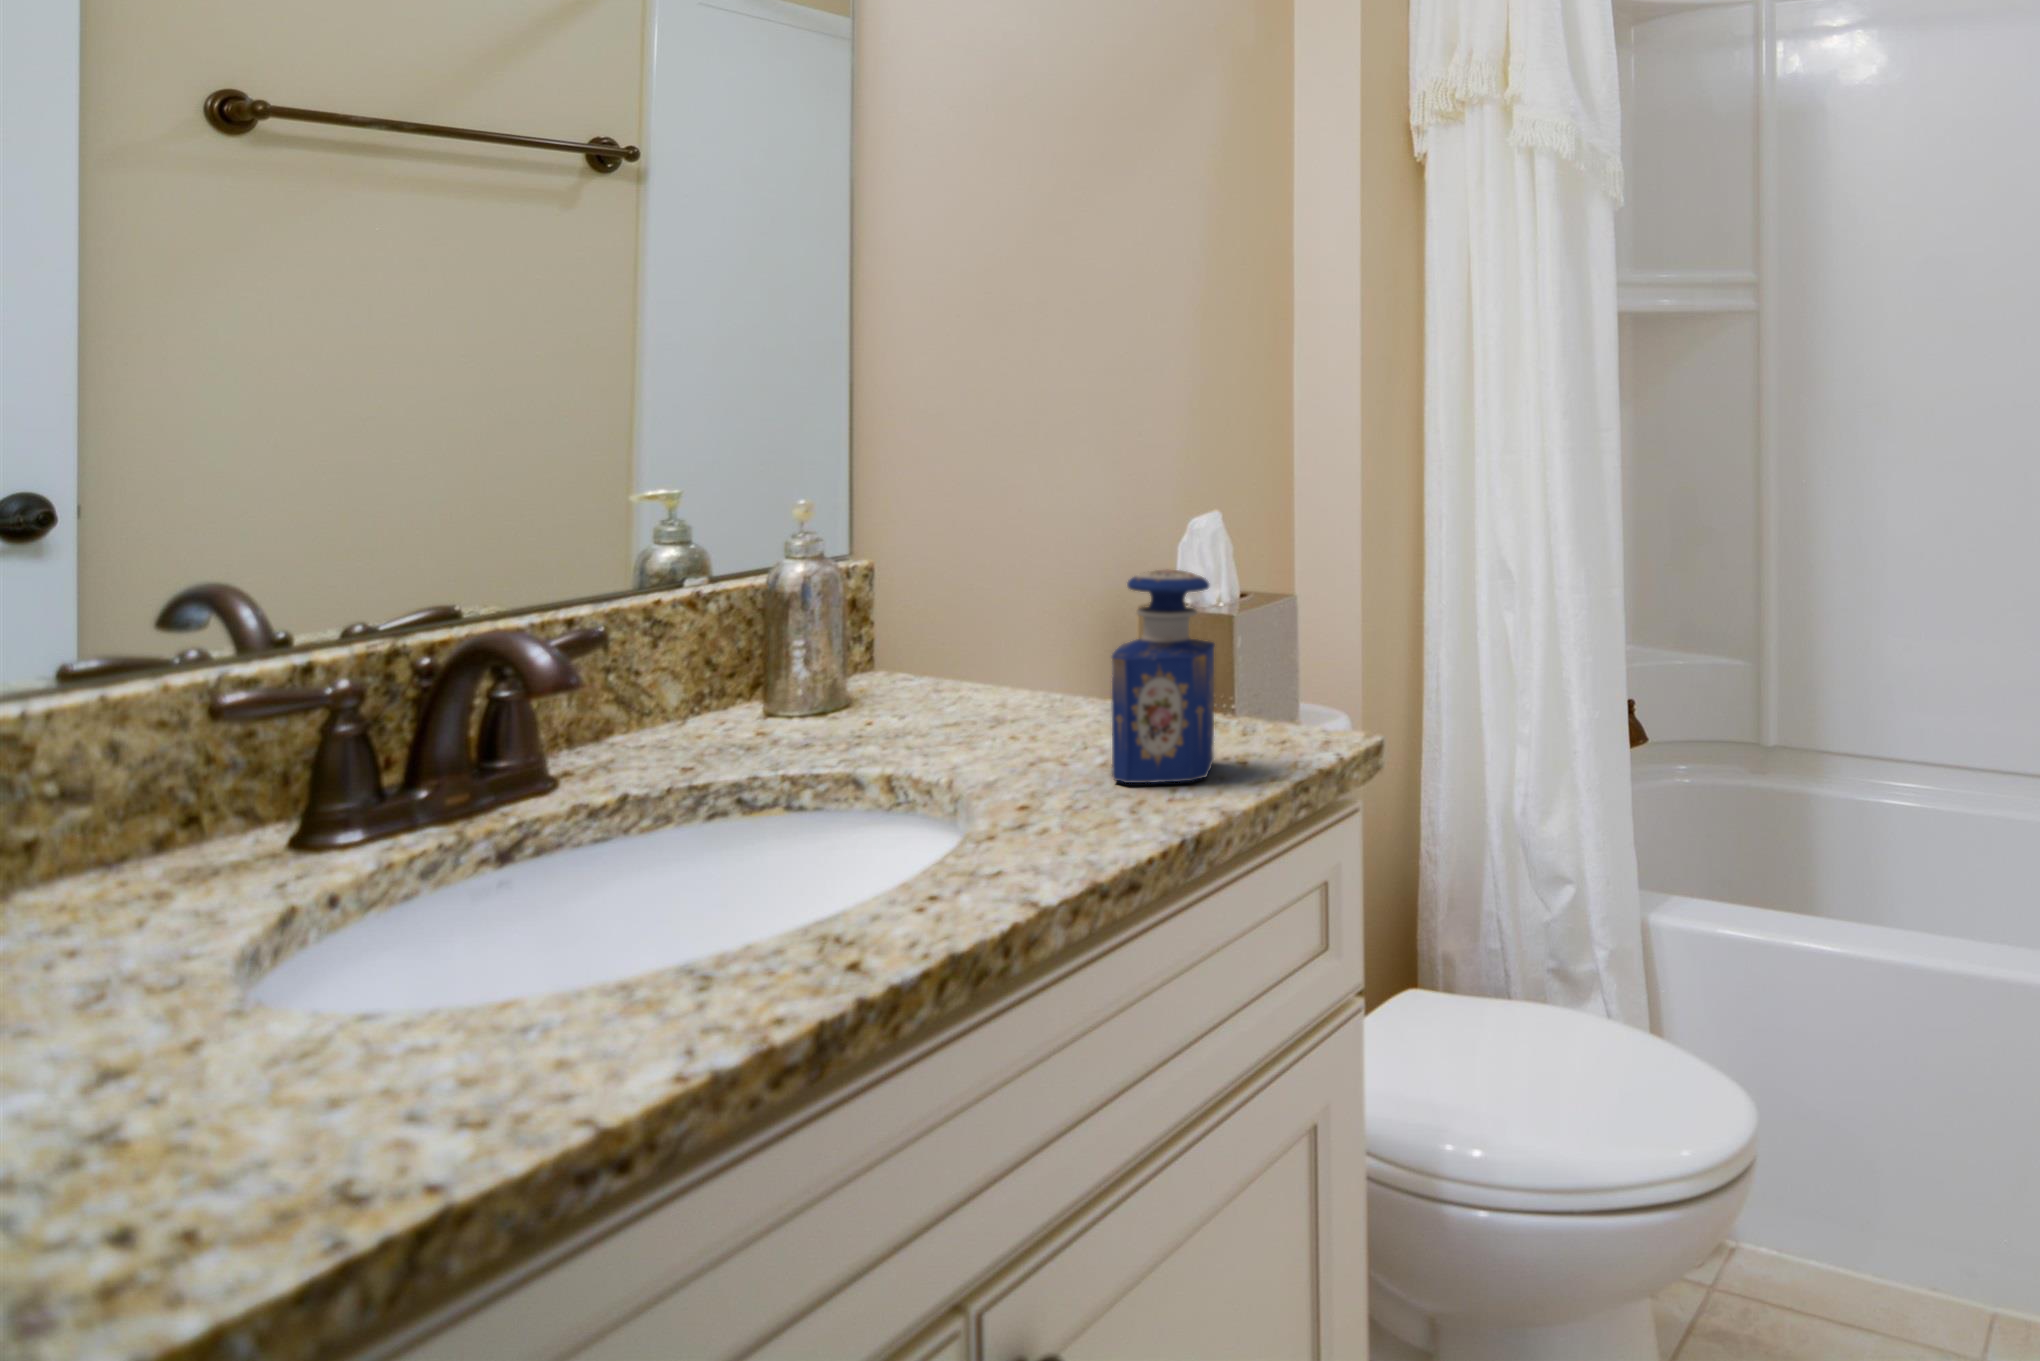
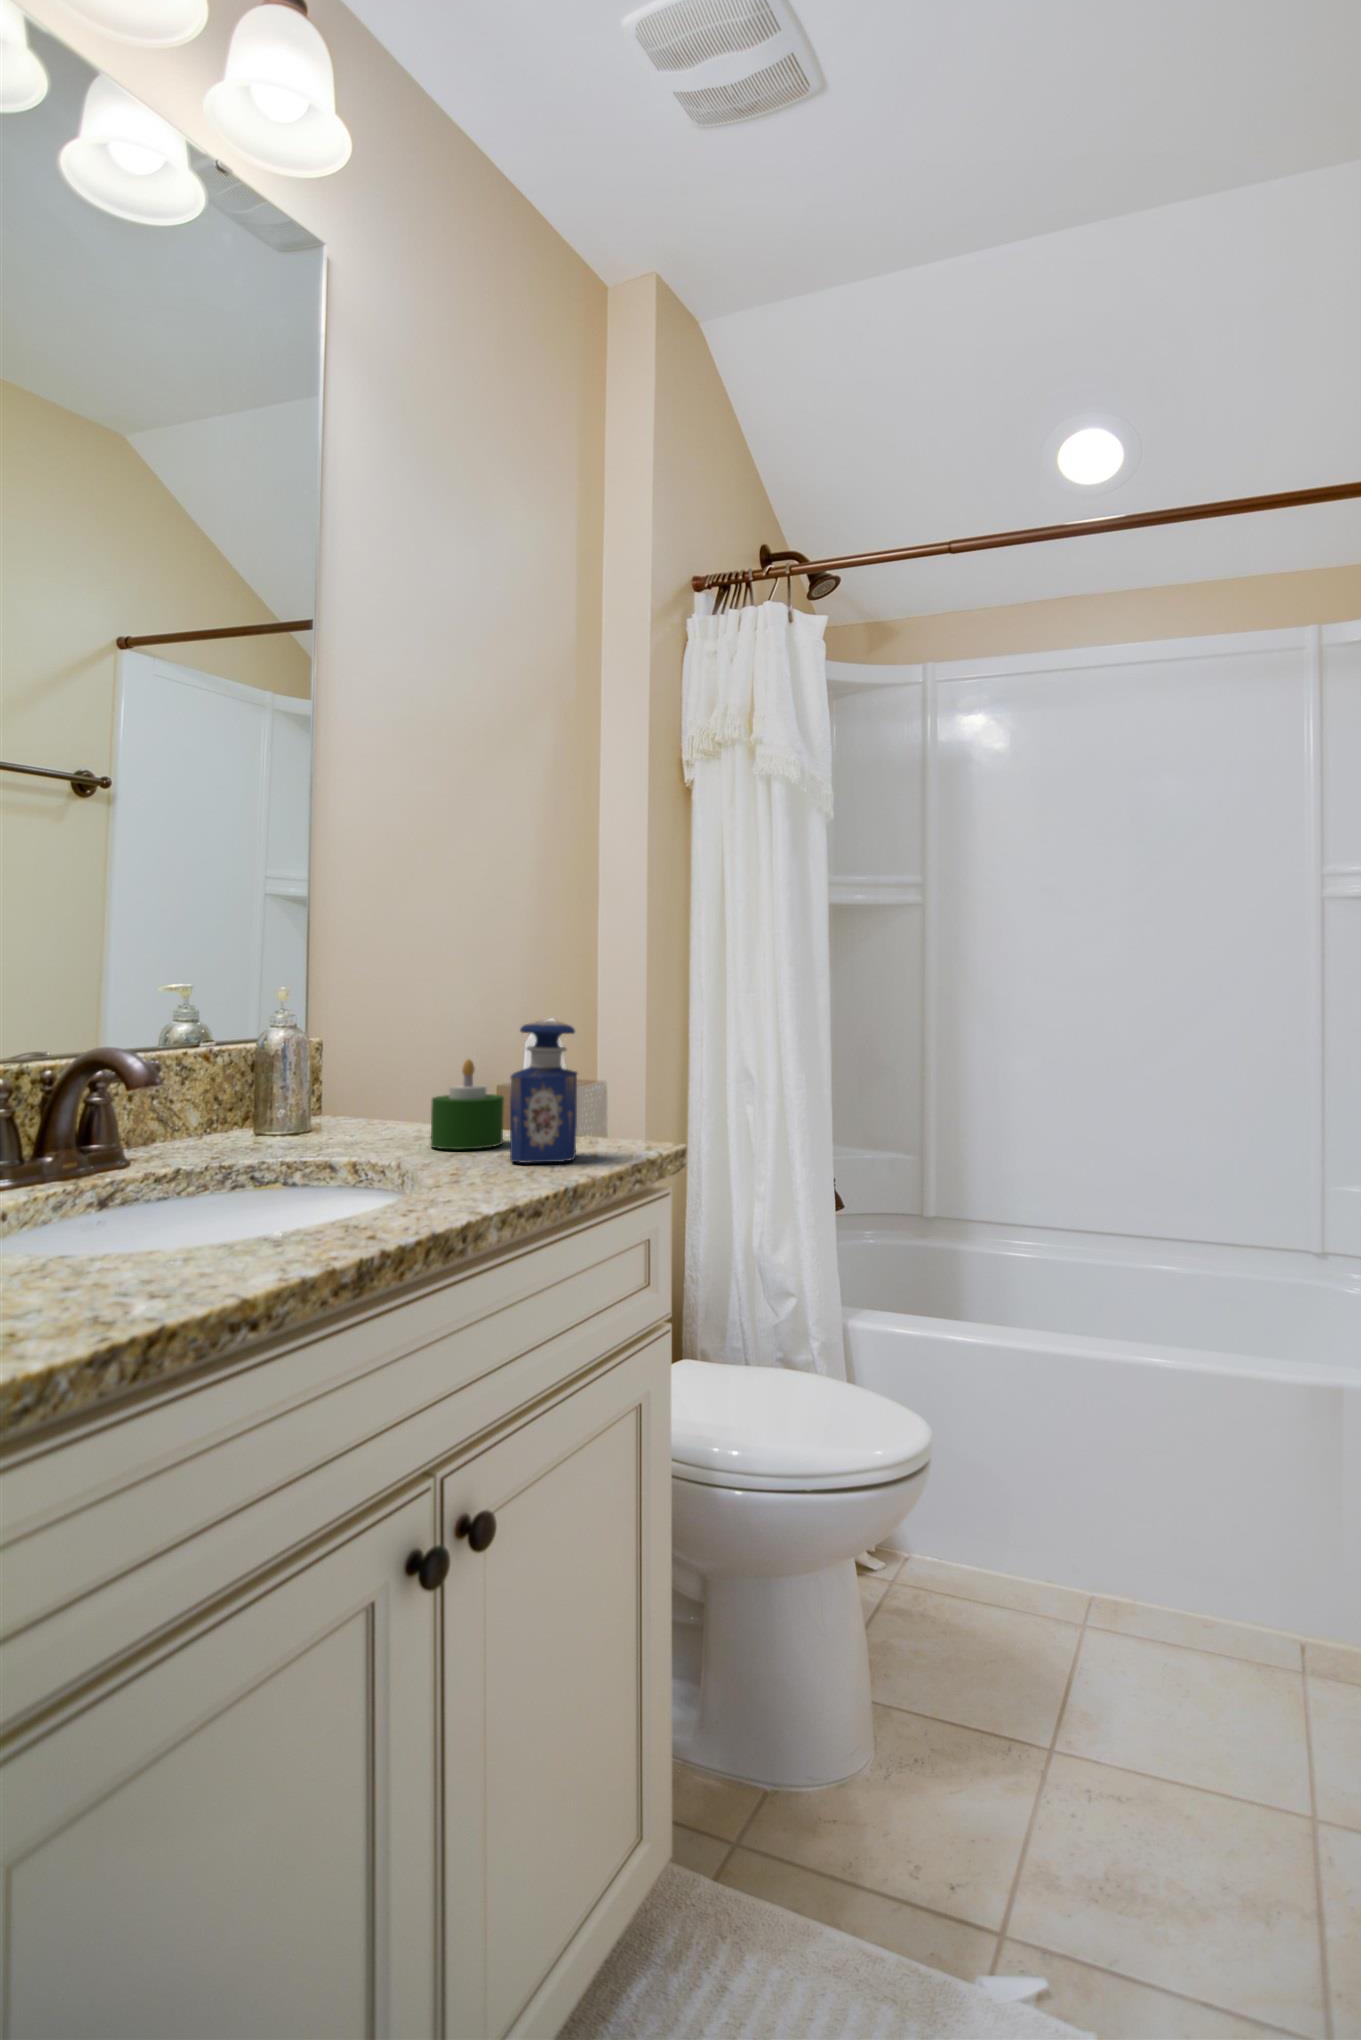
candle: none [1007,616,1114,751] -> present [431,1059,504,1149]

